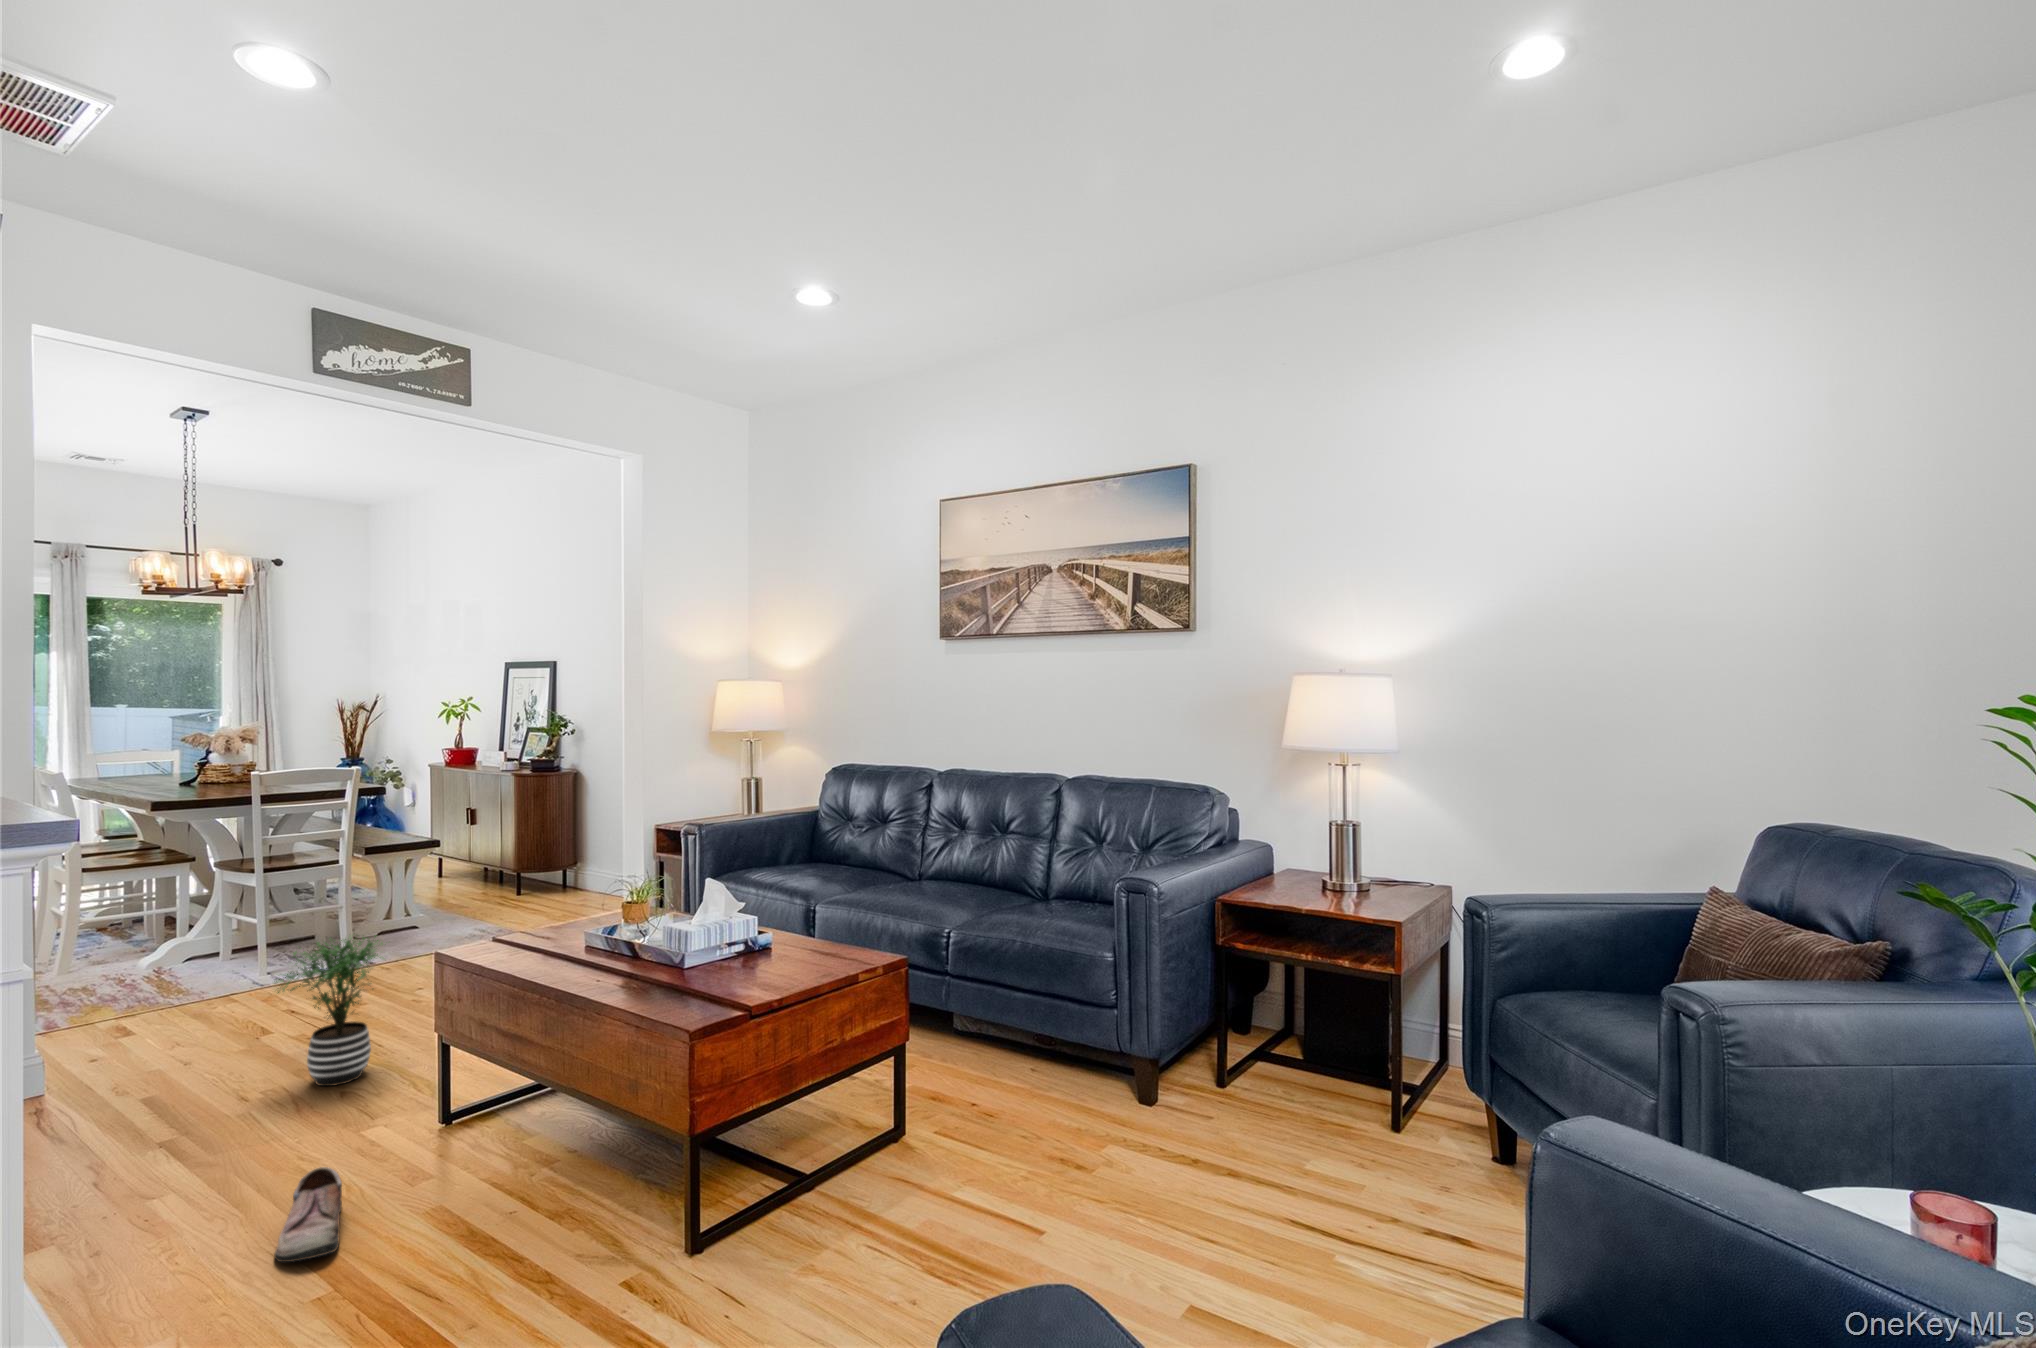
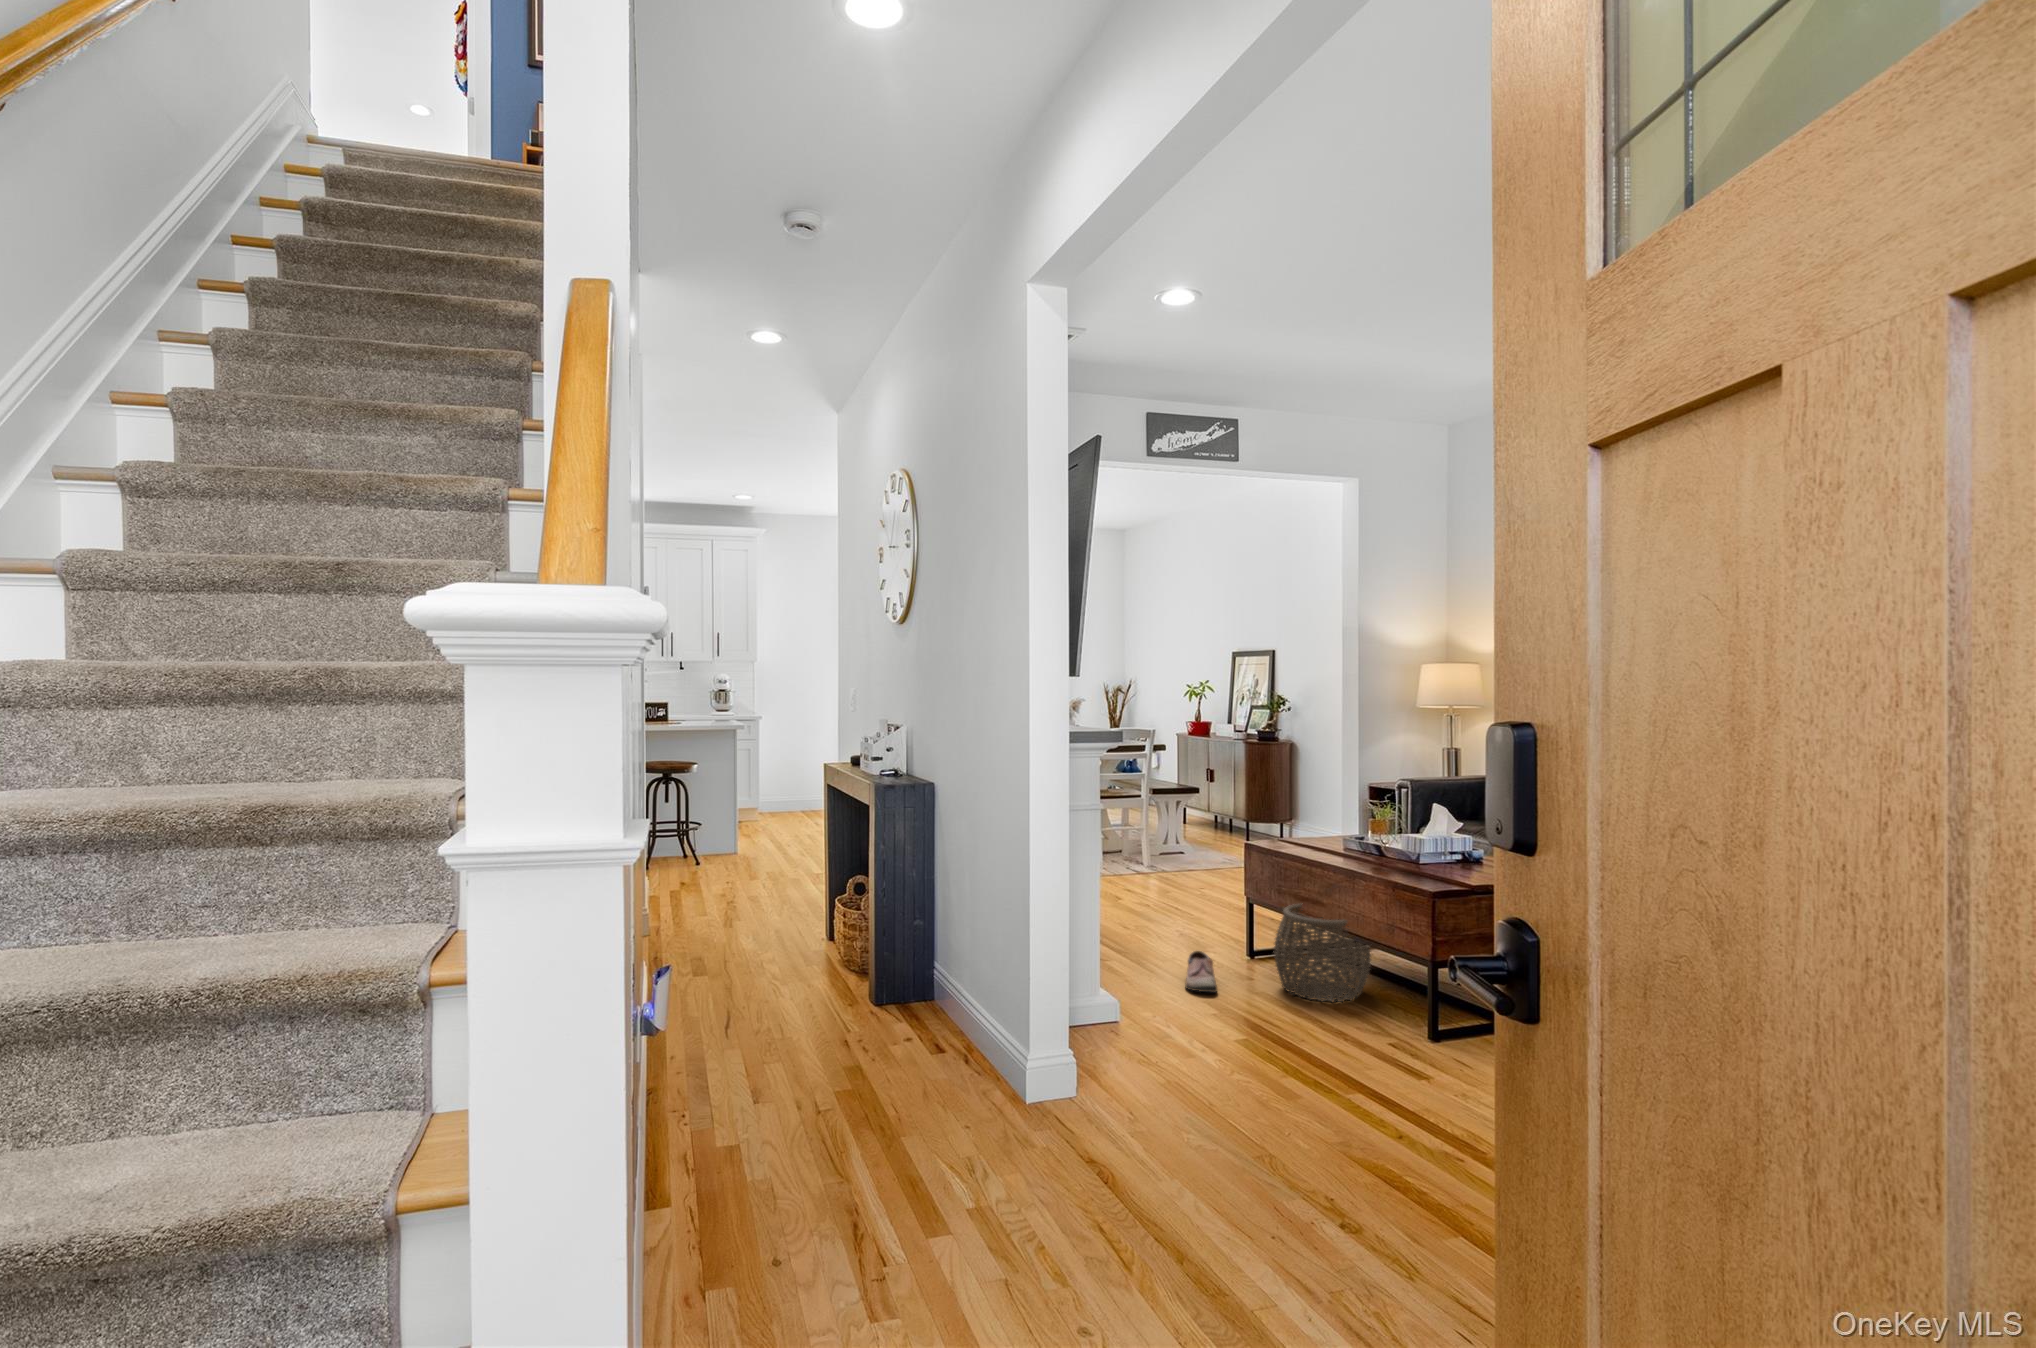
potted plant: present [275,936,382,1086] -> none [1142,828,1208,925]
woven basket: none [452,1045,613,1219] -> present [1273,904,1371,1002]

